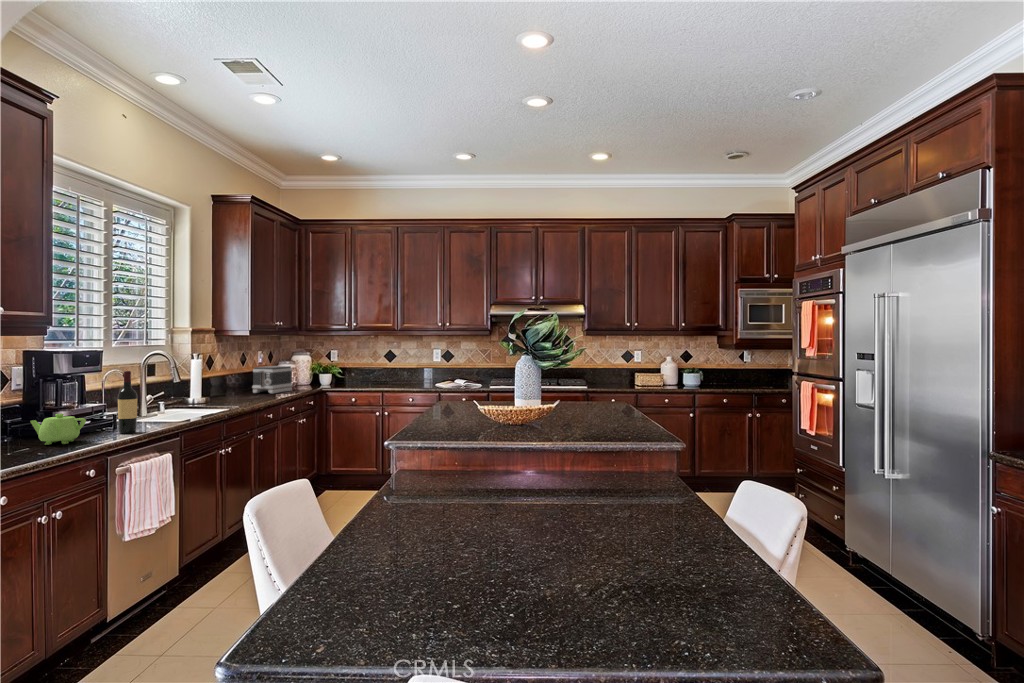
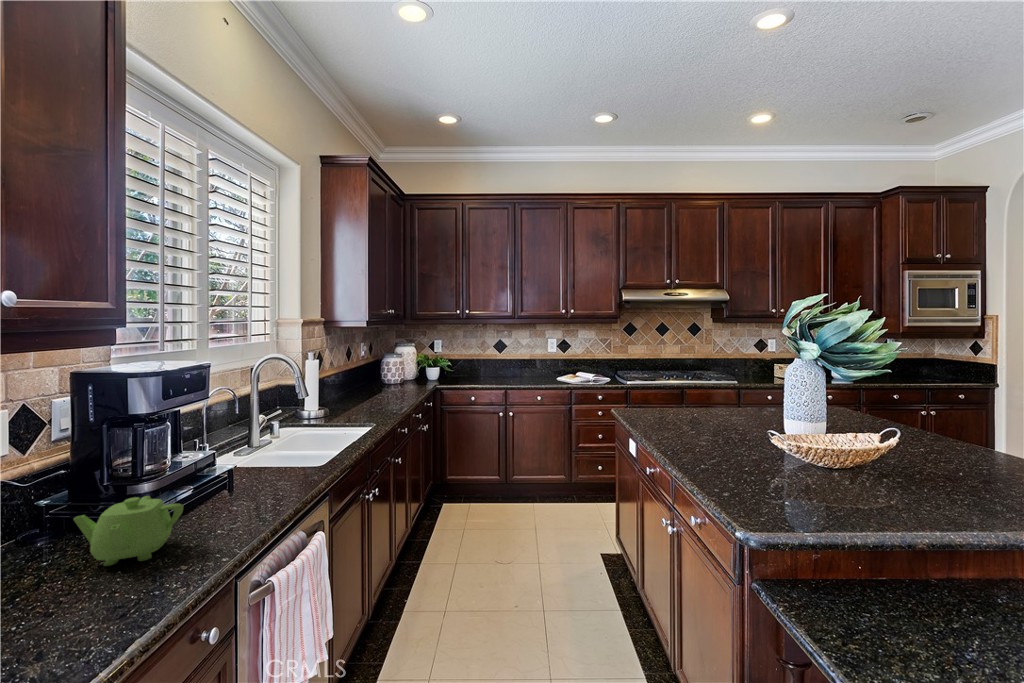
toaster: present [252,366,292,393] -> none [369,361,410,395]
wine bottle: present [118,371,137,433] -> none [235,401,267,510]

